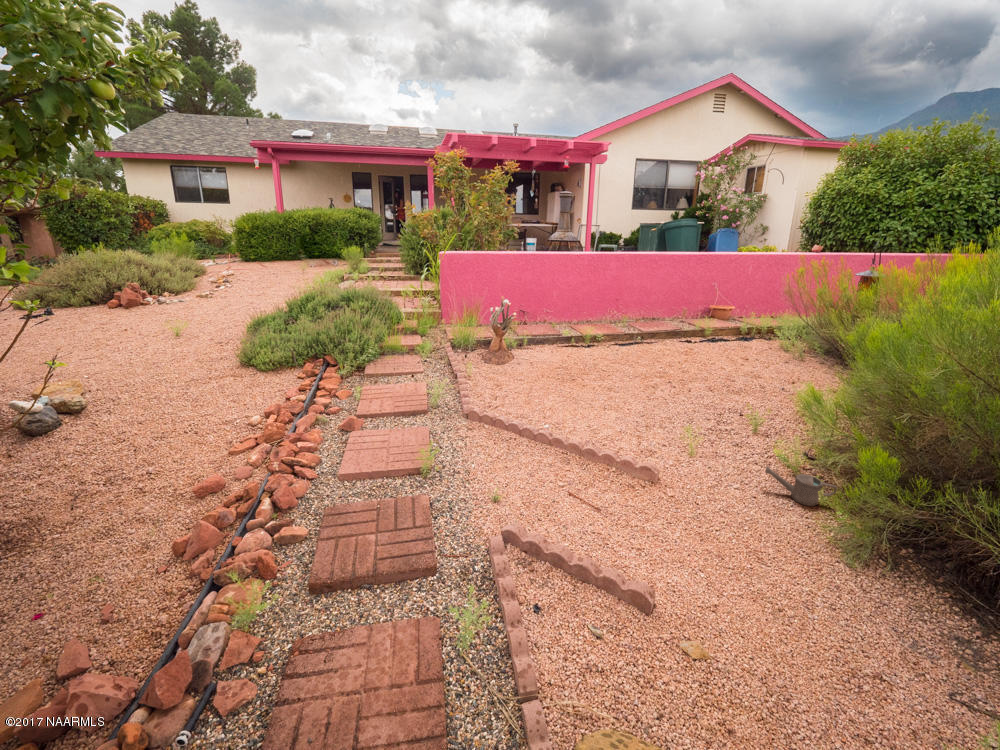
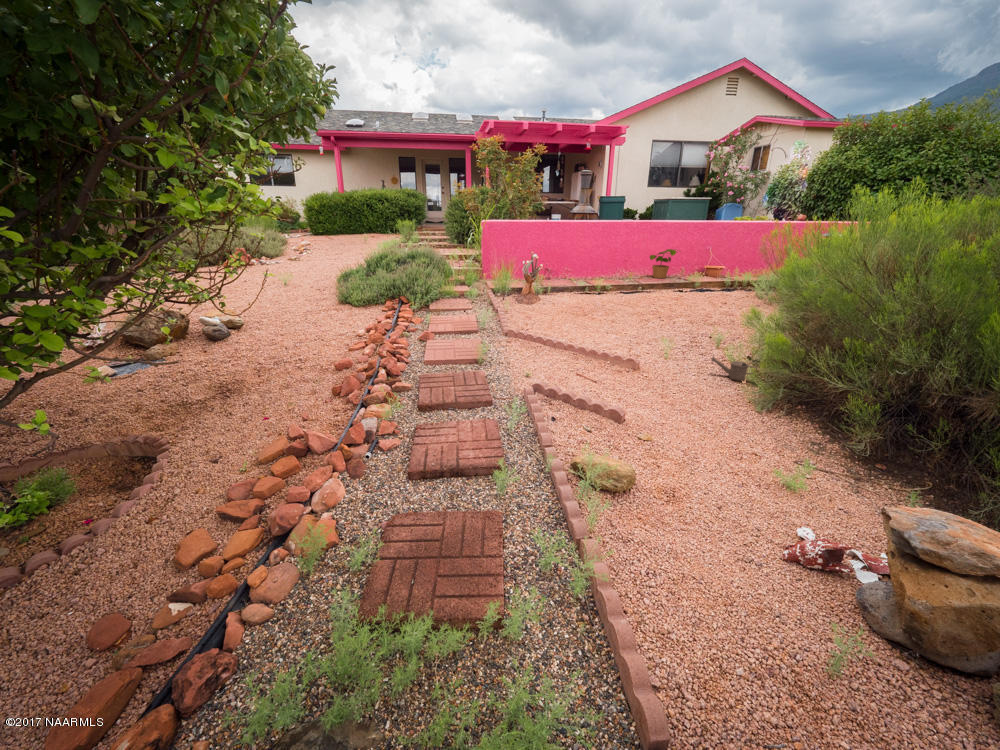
potted plant: none [645,287,684,321] -> present [650,249,677,278]

